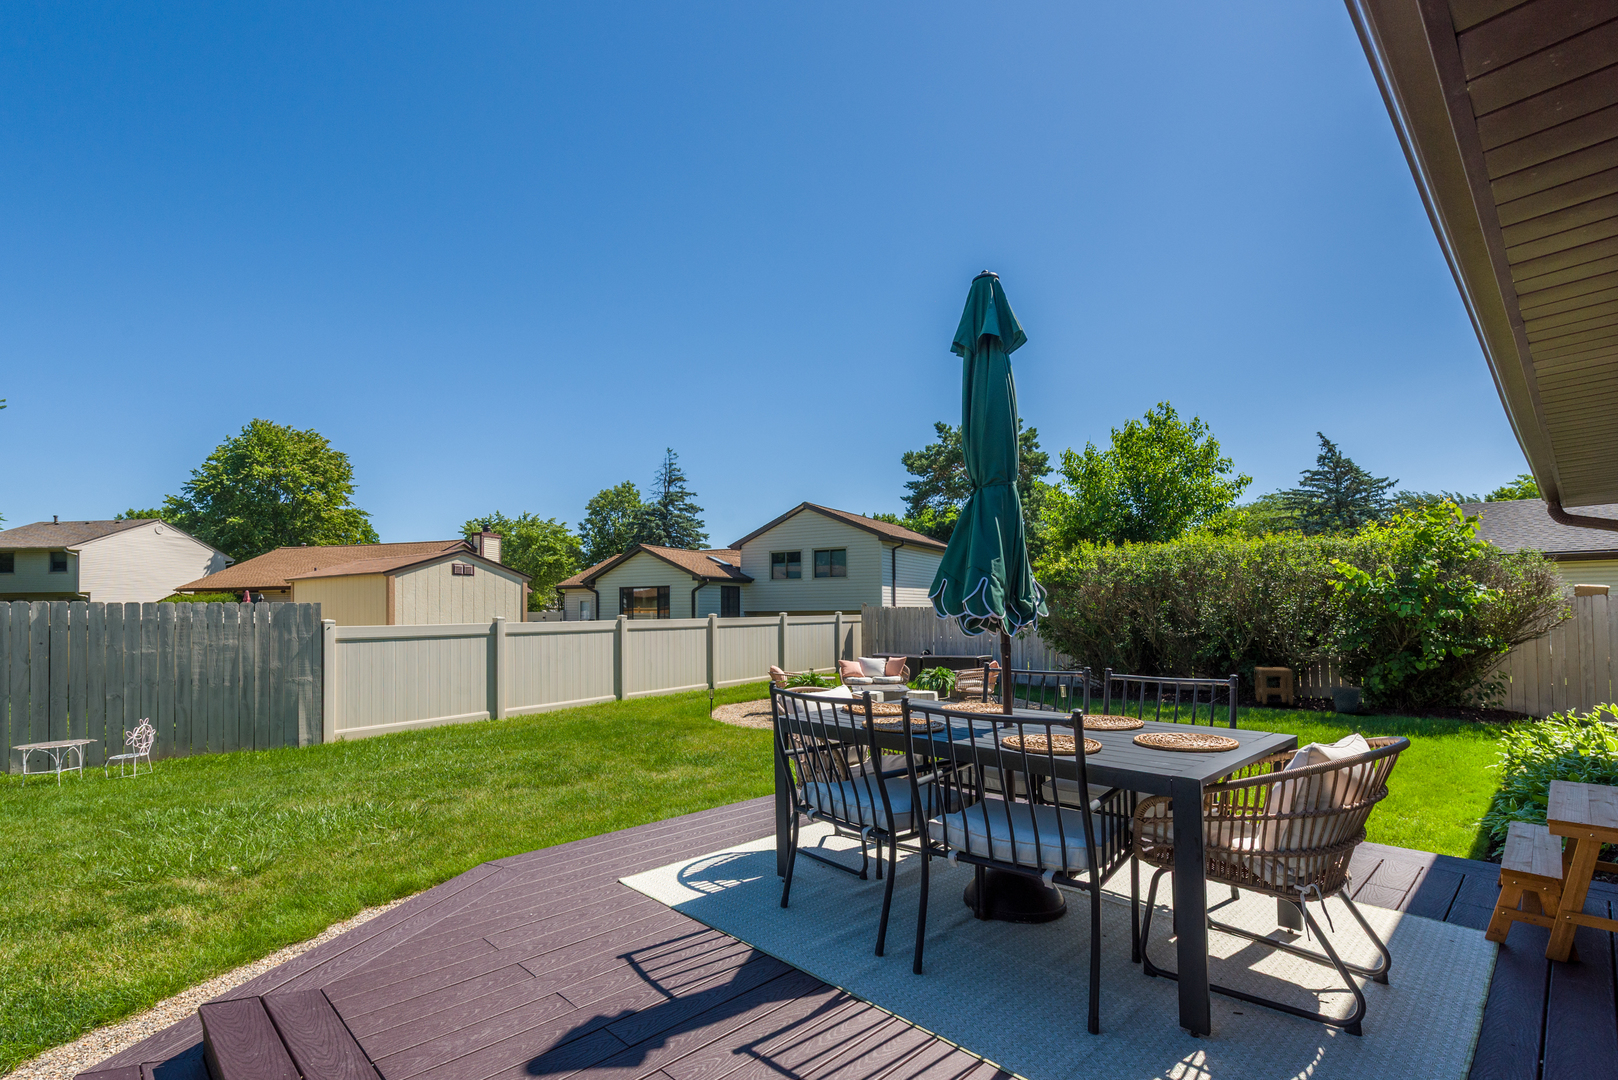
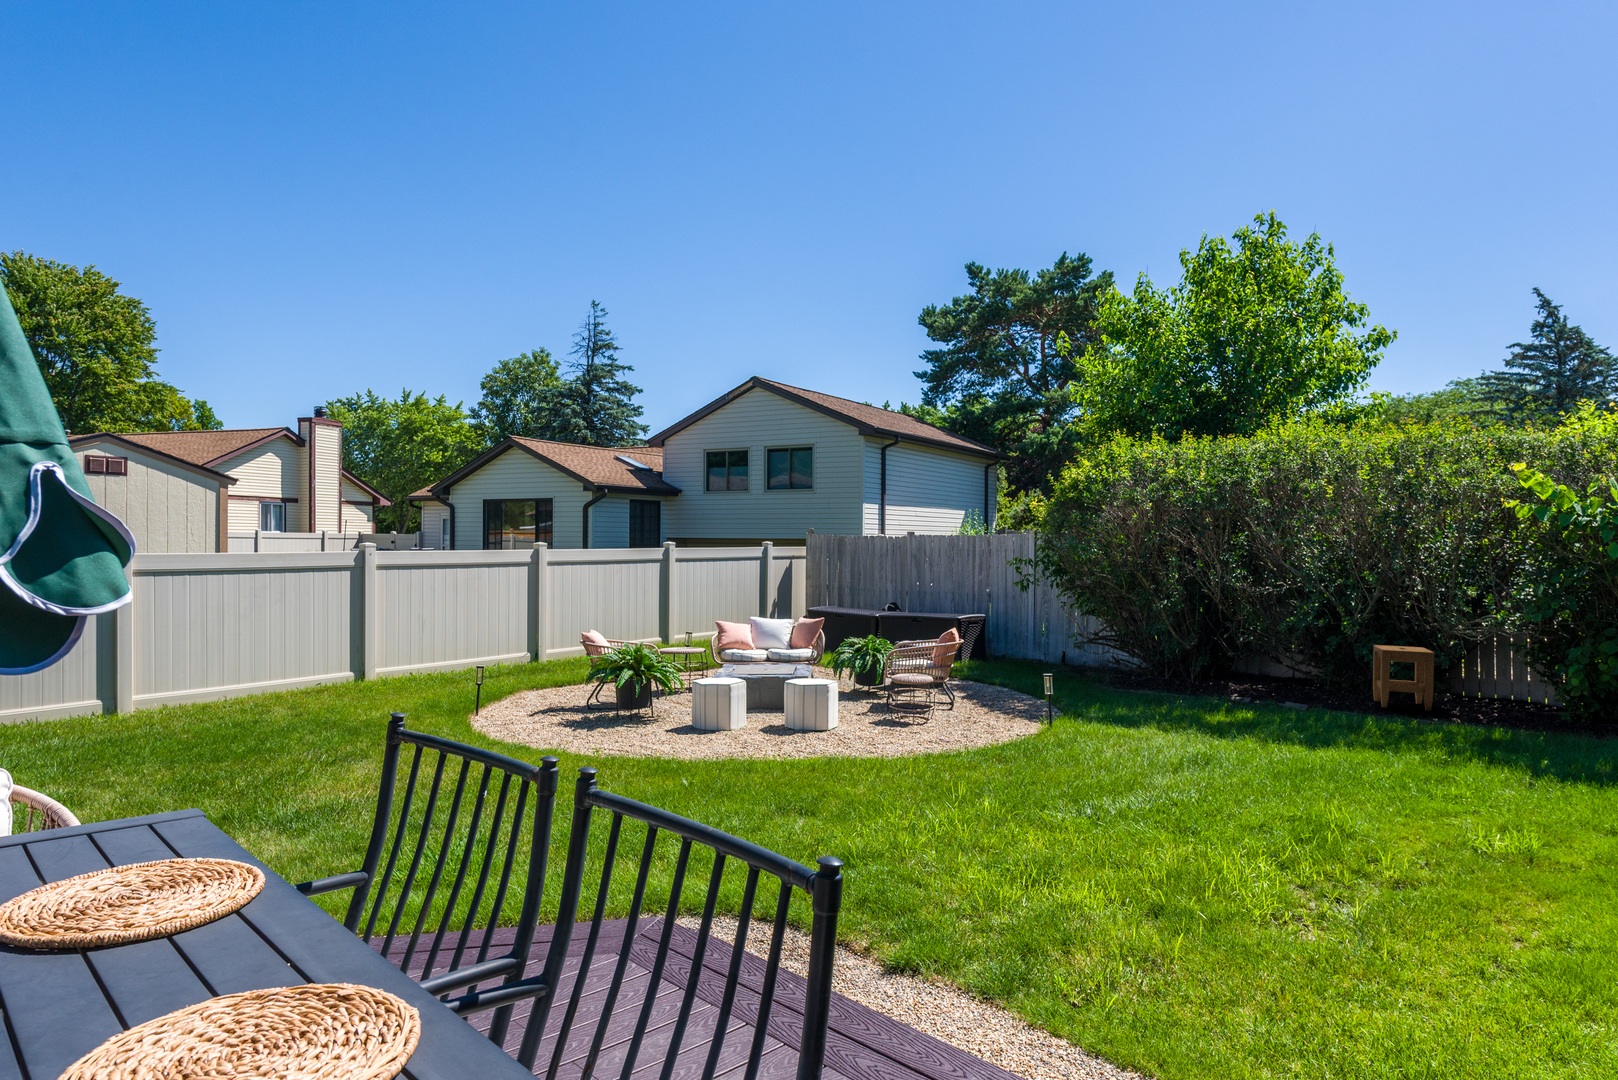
bucket: present [1330,686,1360,713] -> none [1493,680,1546,728]

